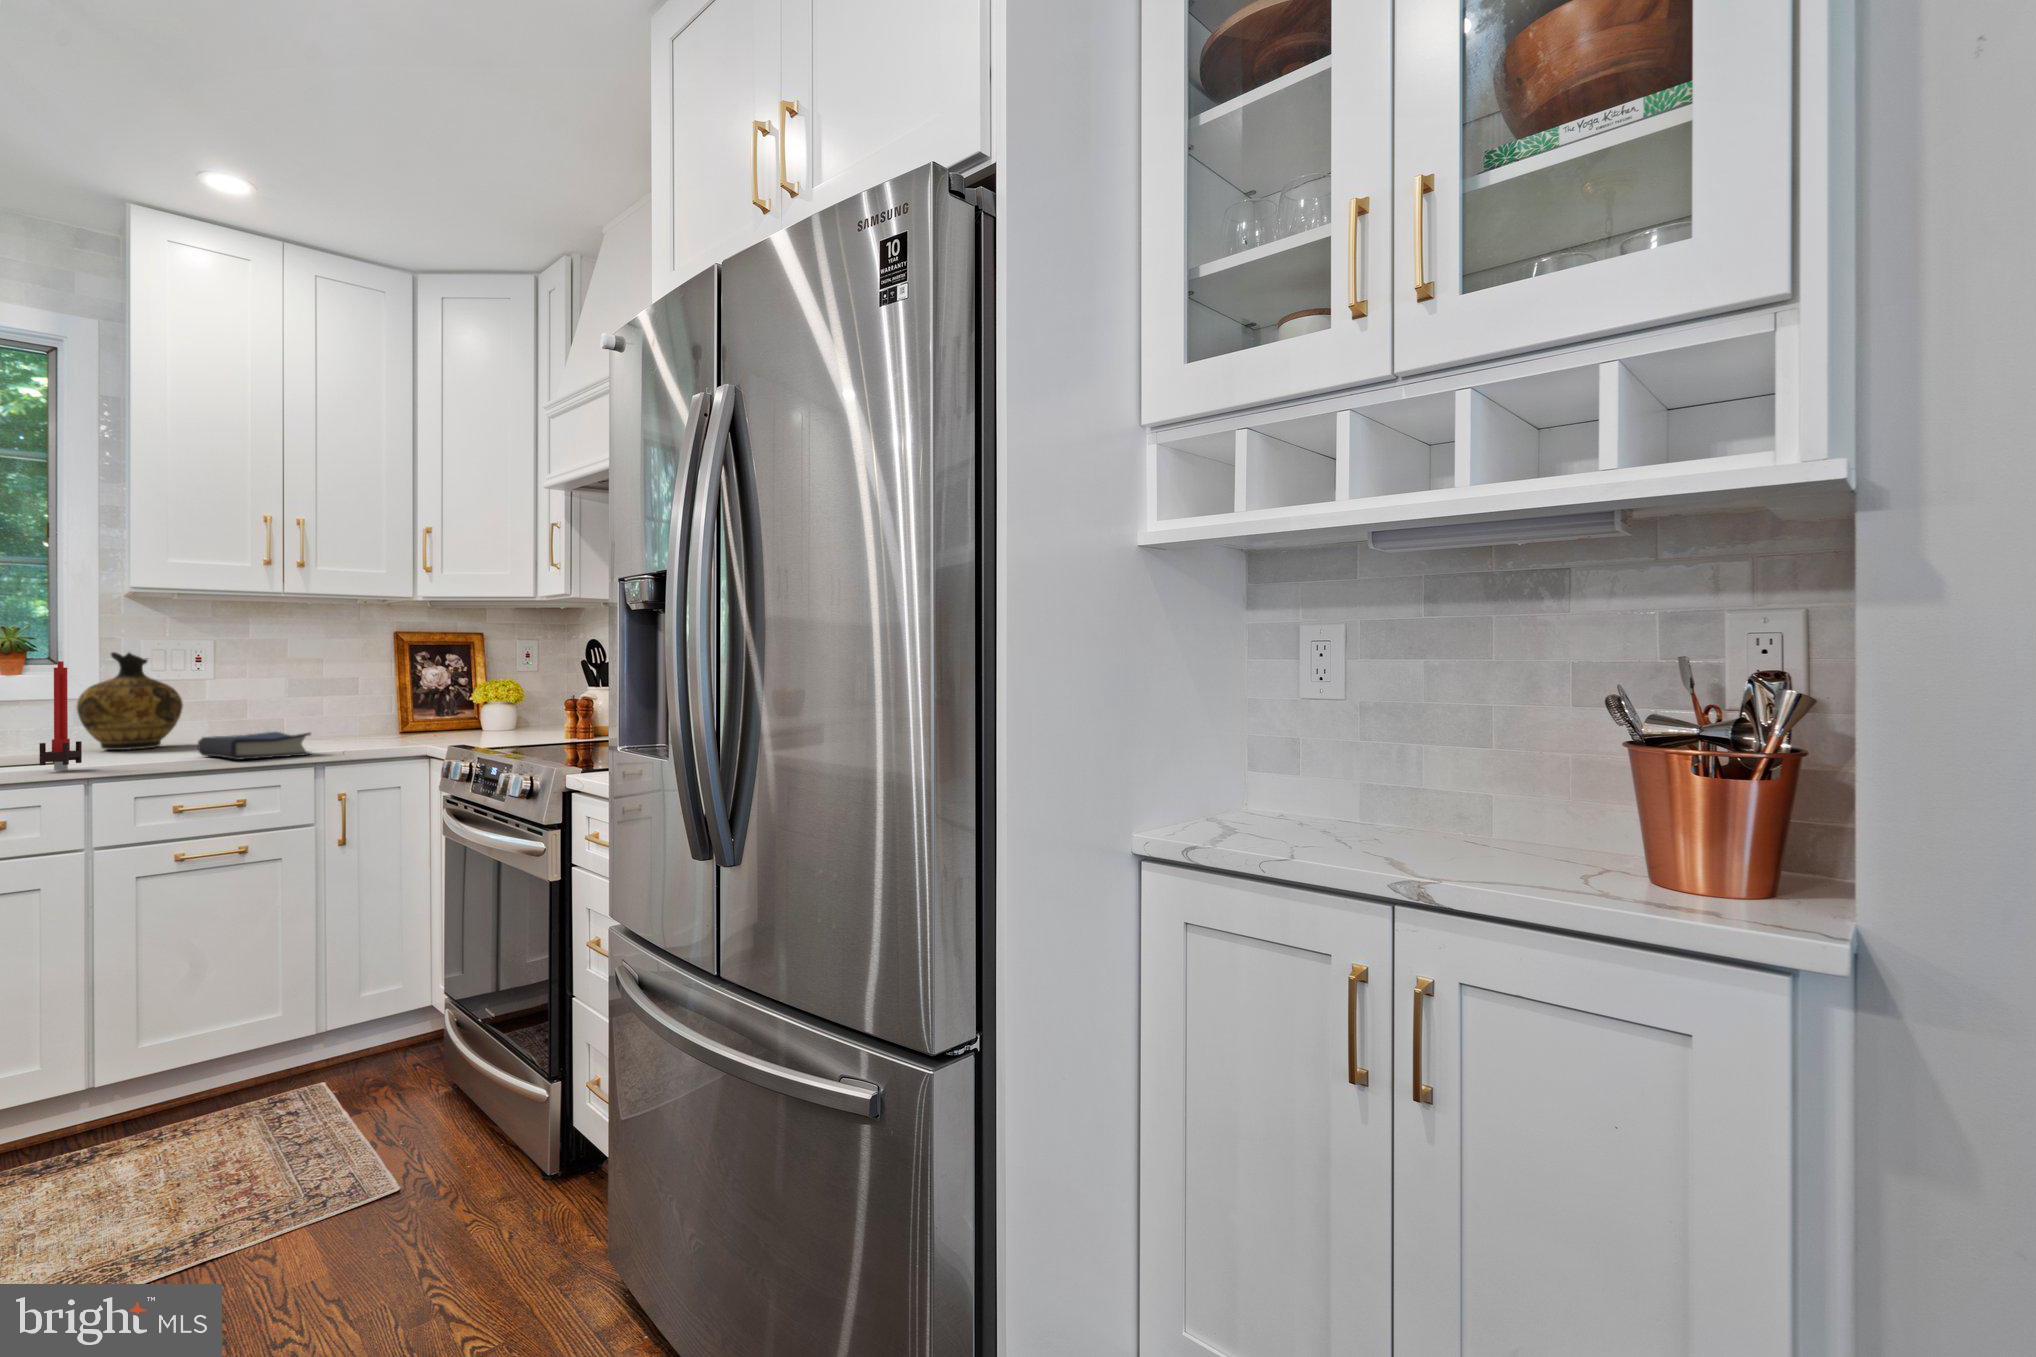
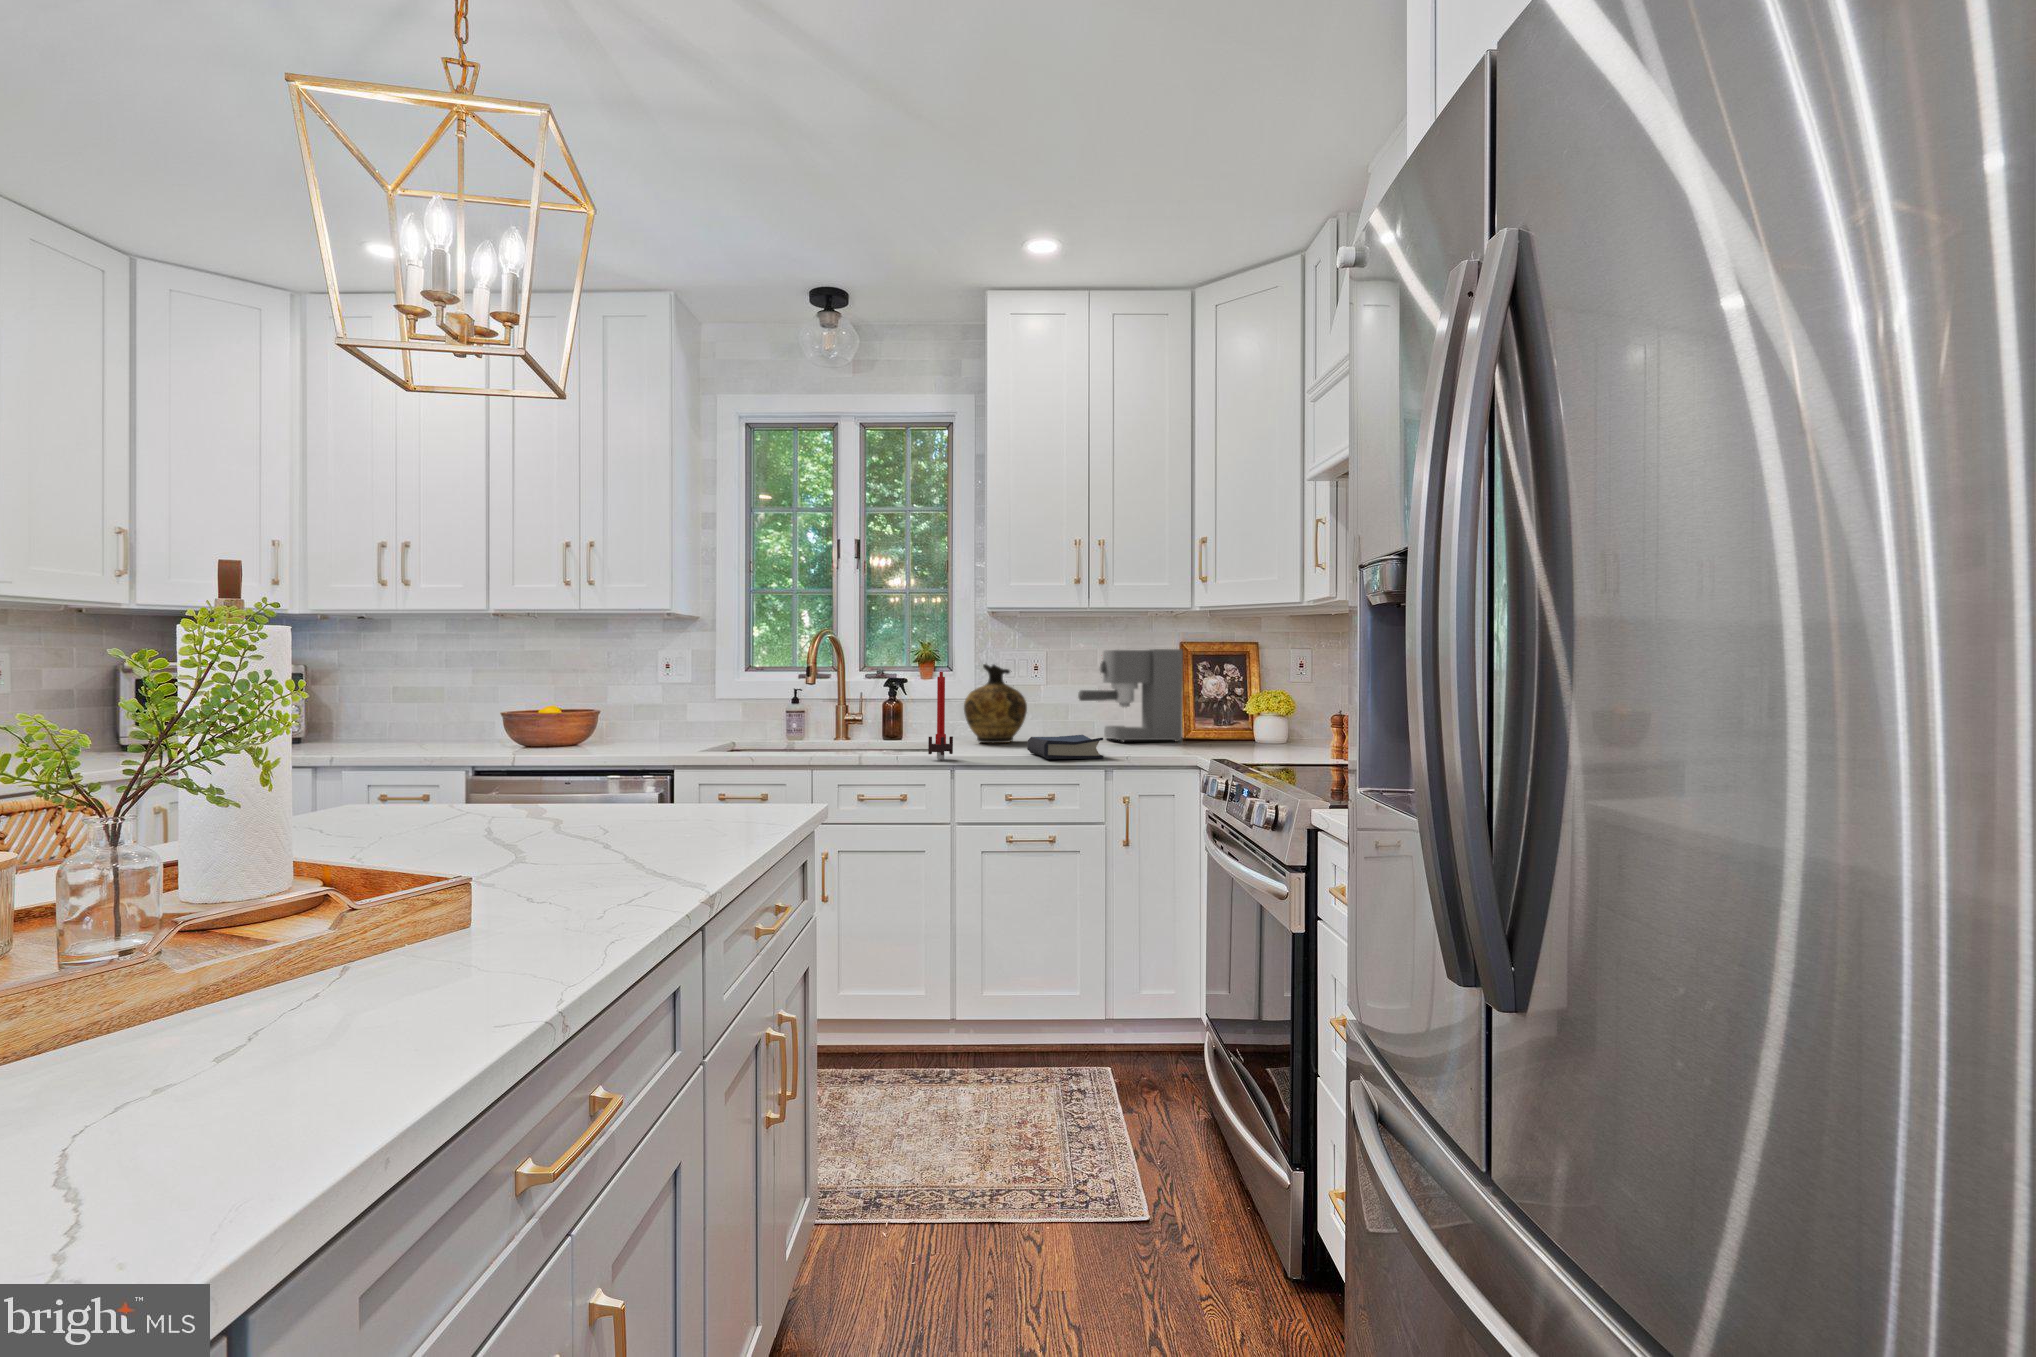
coffee maker: none [261,637,399,739] -> present [1078,649,1183,742]

